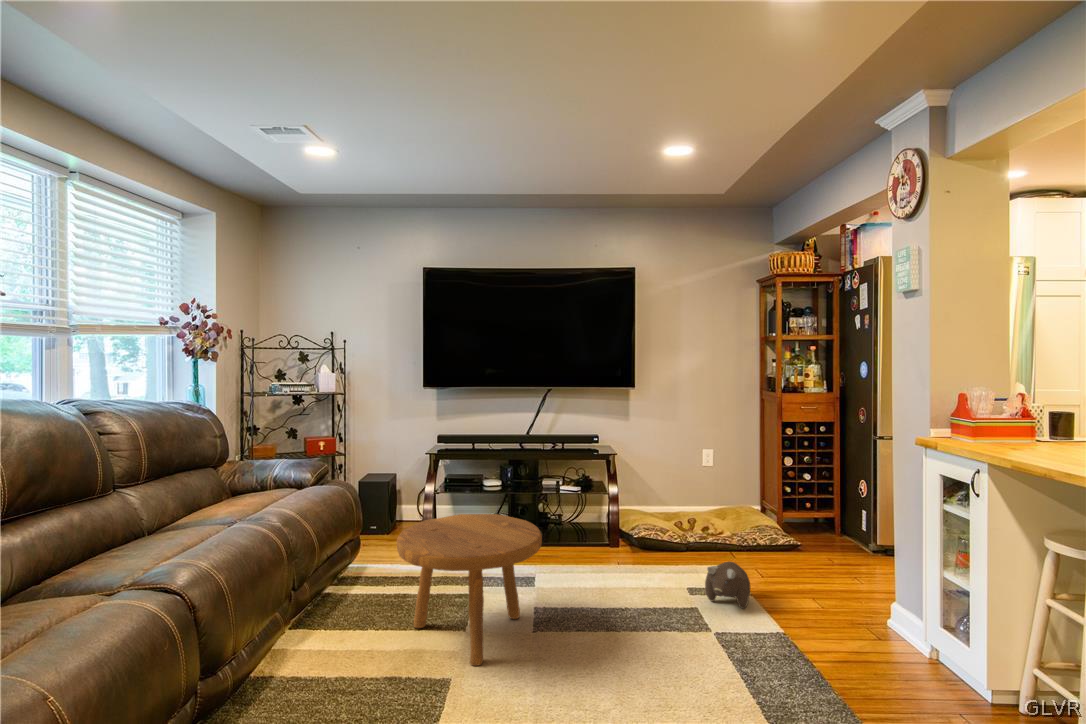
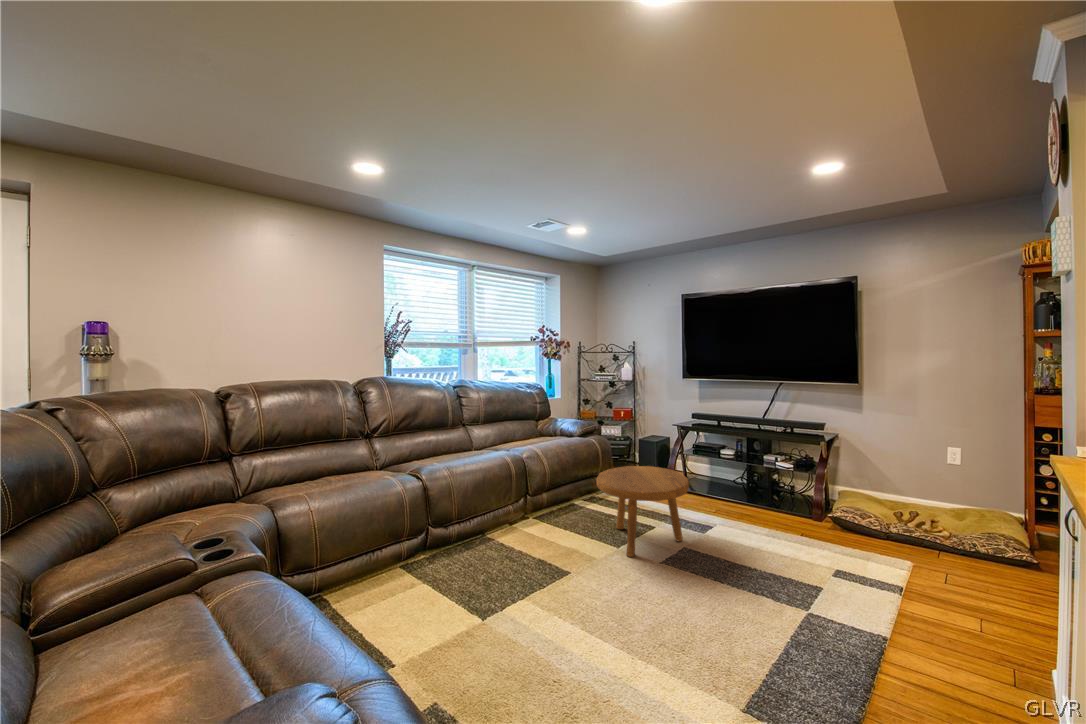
plush toy: present [705,562,750,609] -> none [838,546,897,592]

